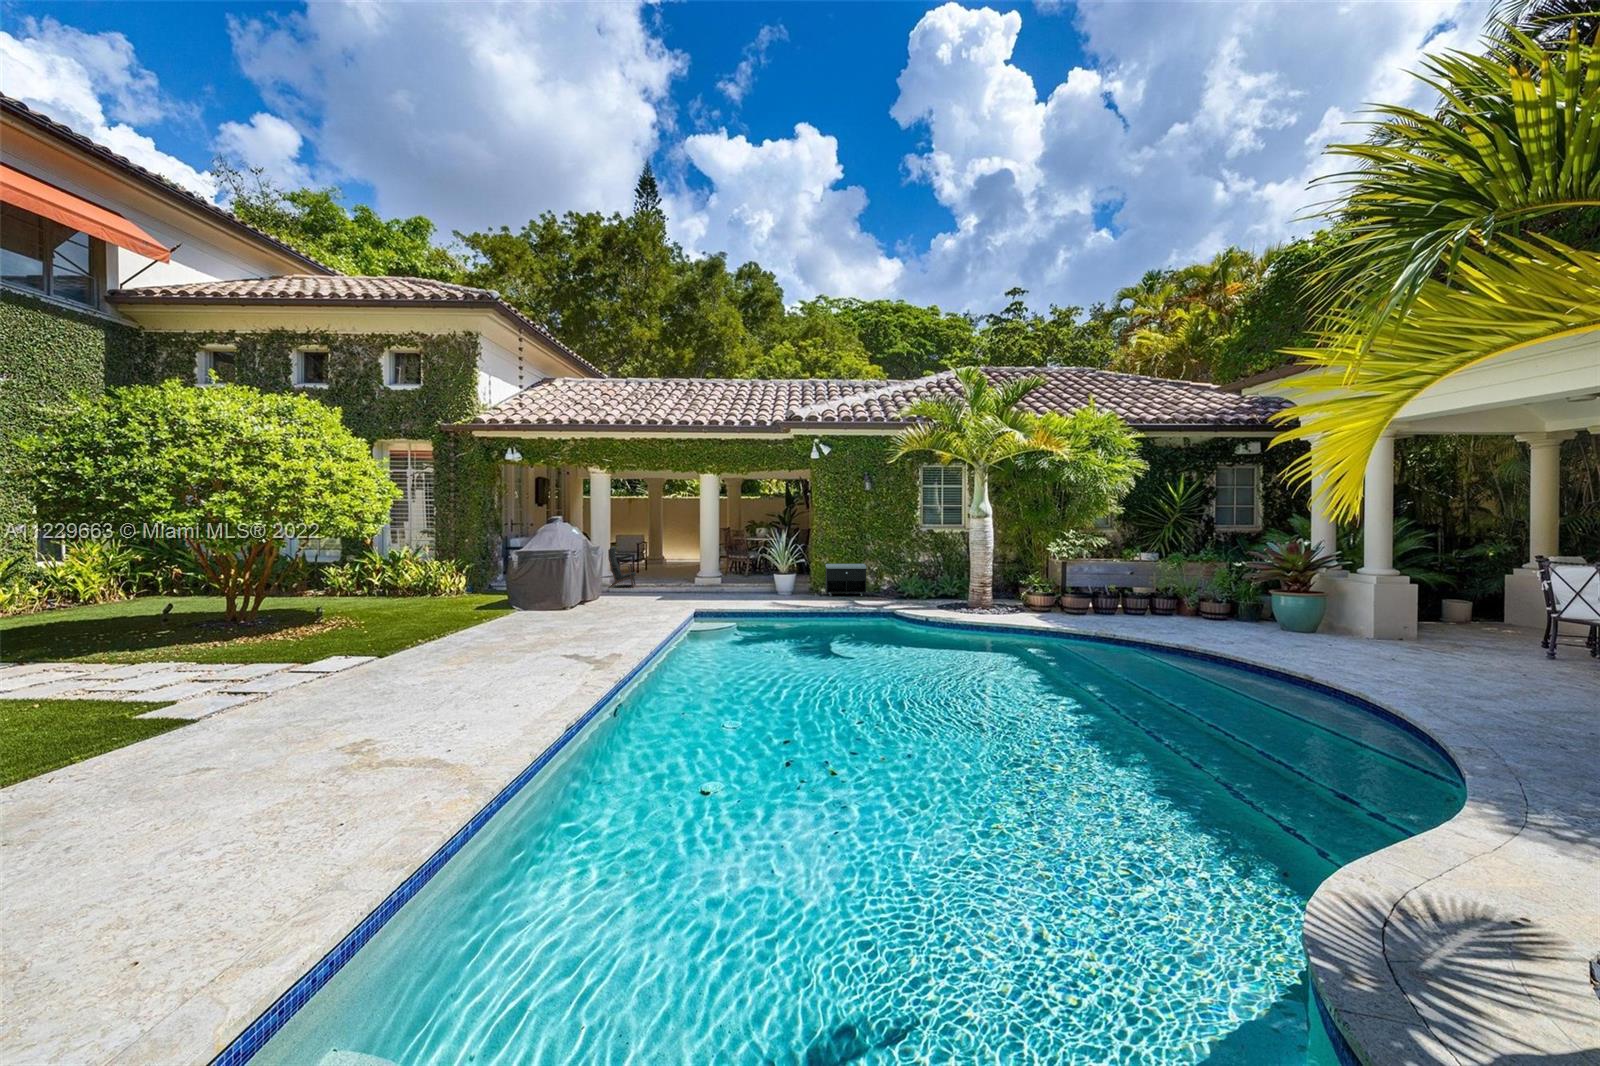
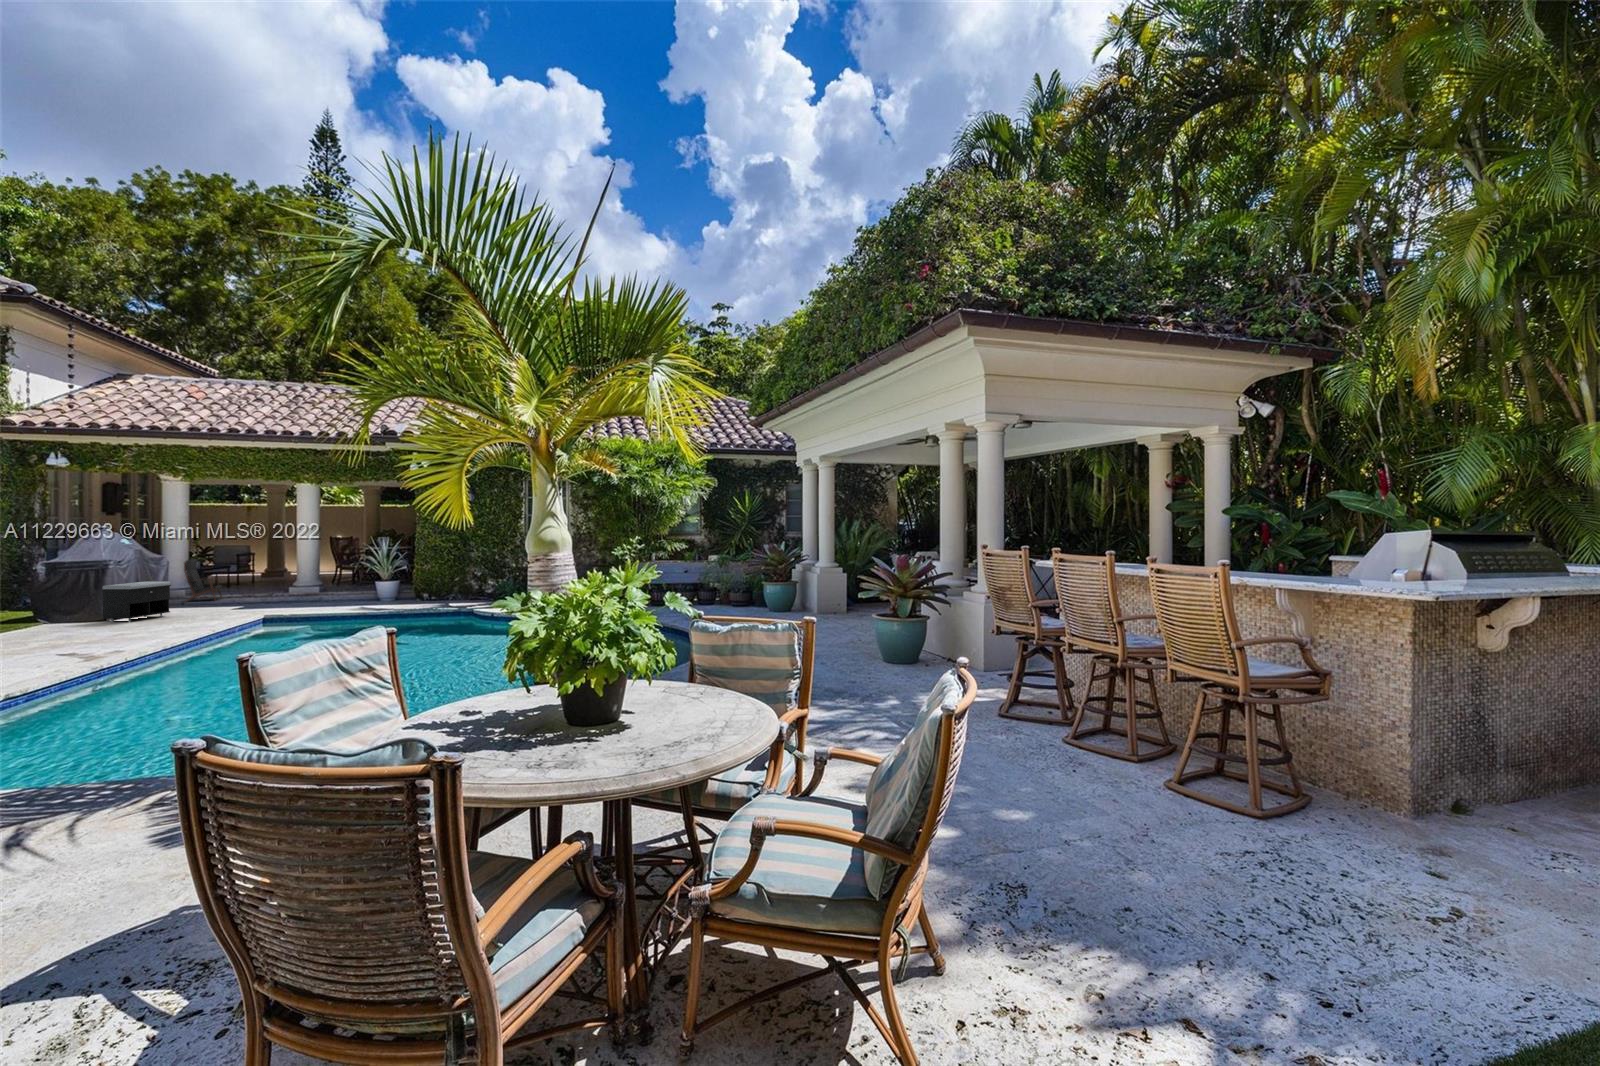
storage bench: present [826,564,866,596] -> present [102,581,171,622]

